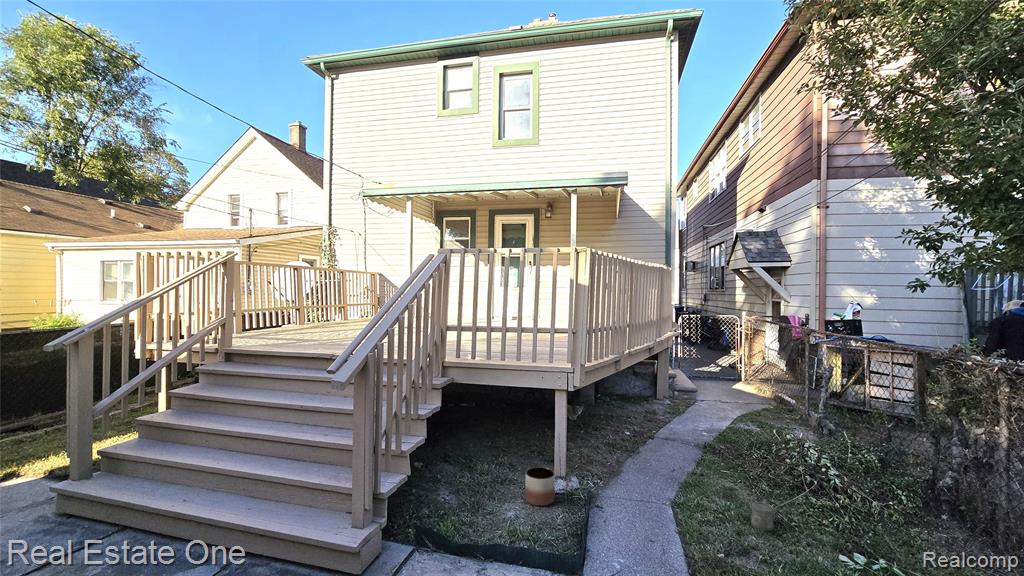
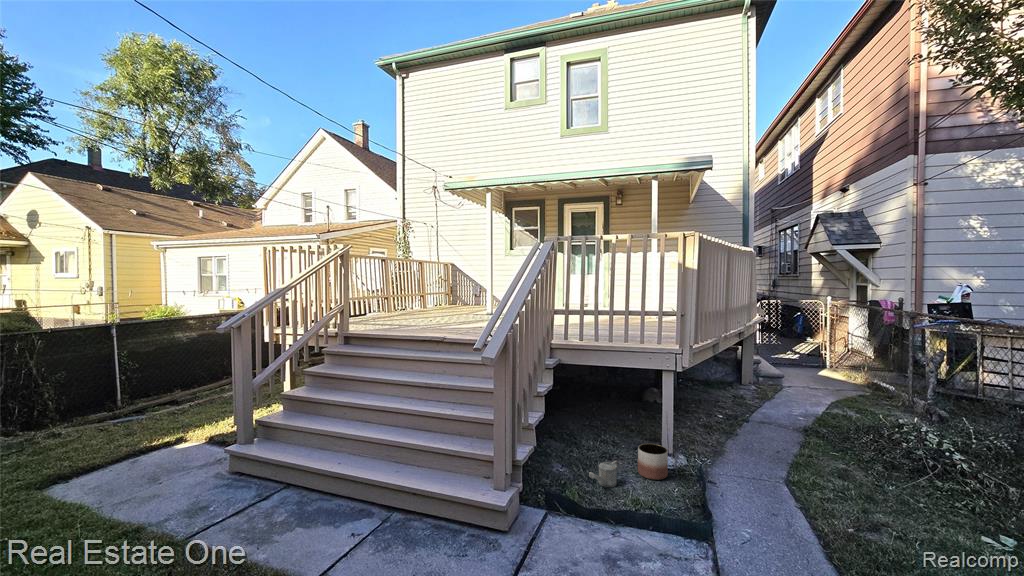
watering can: present [751,499,774,531] -> present [589,461,618,487]

